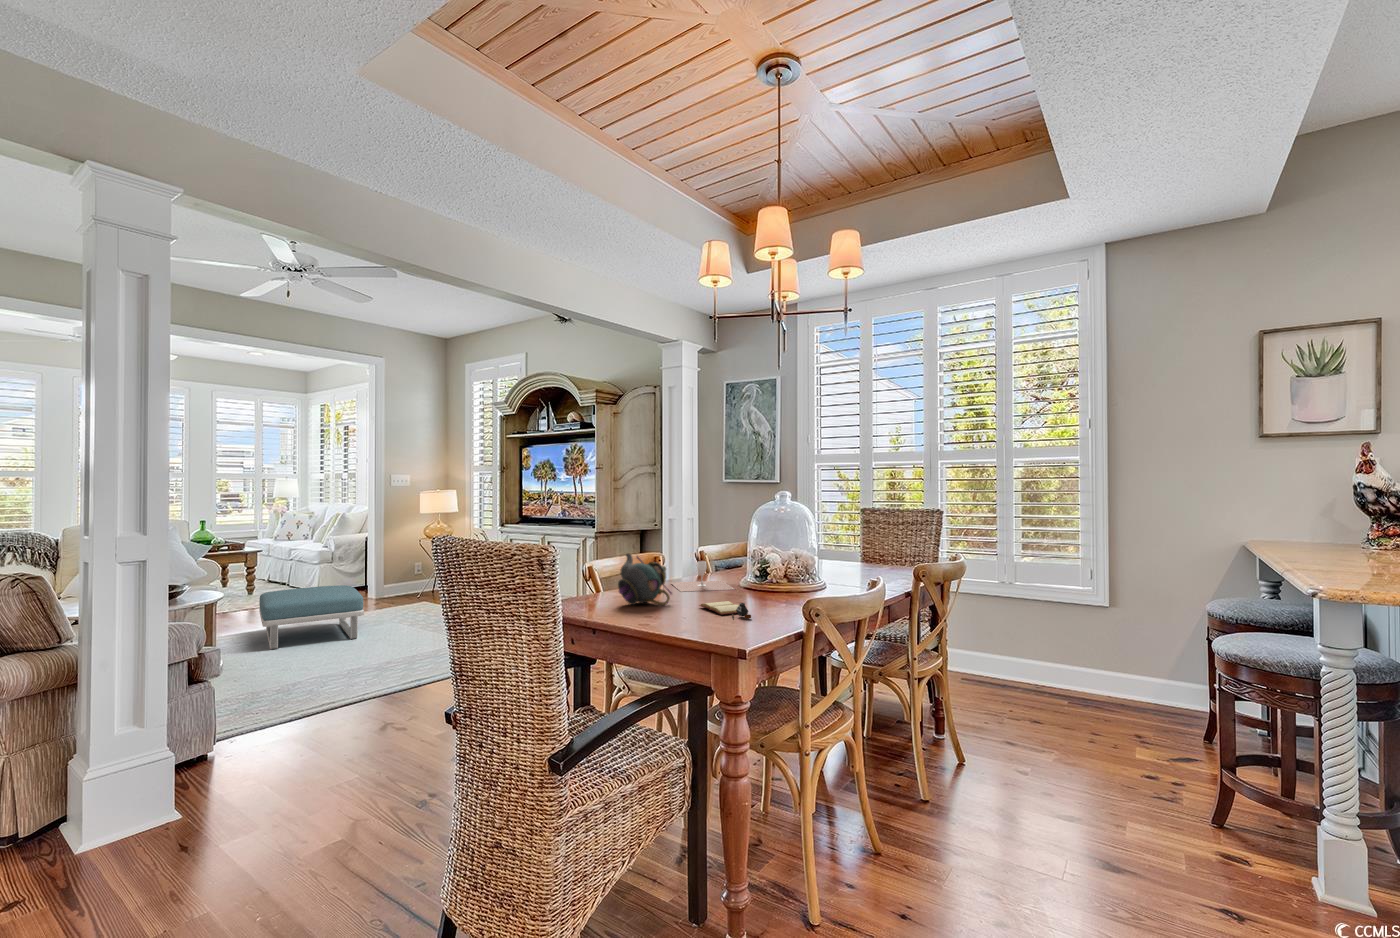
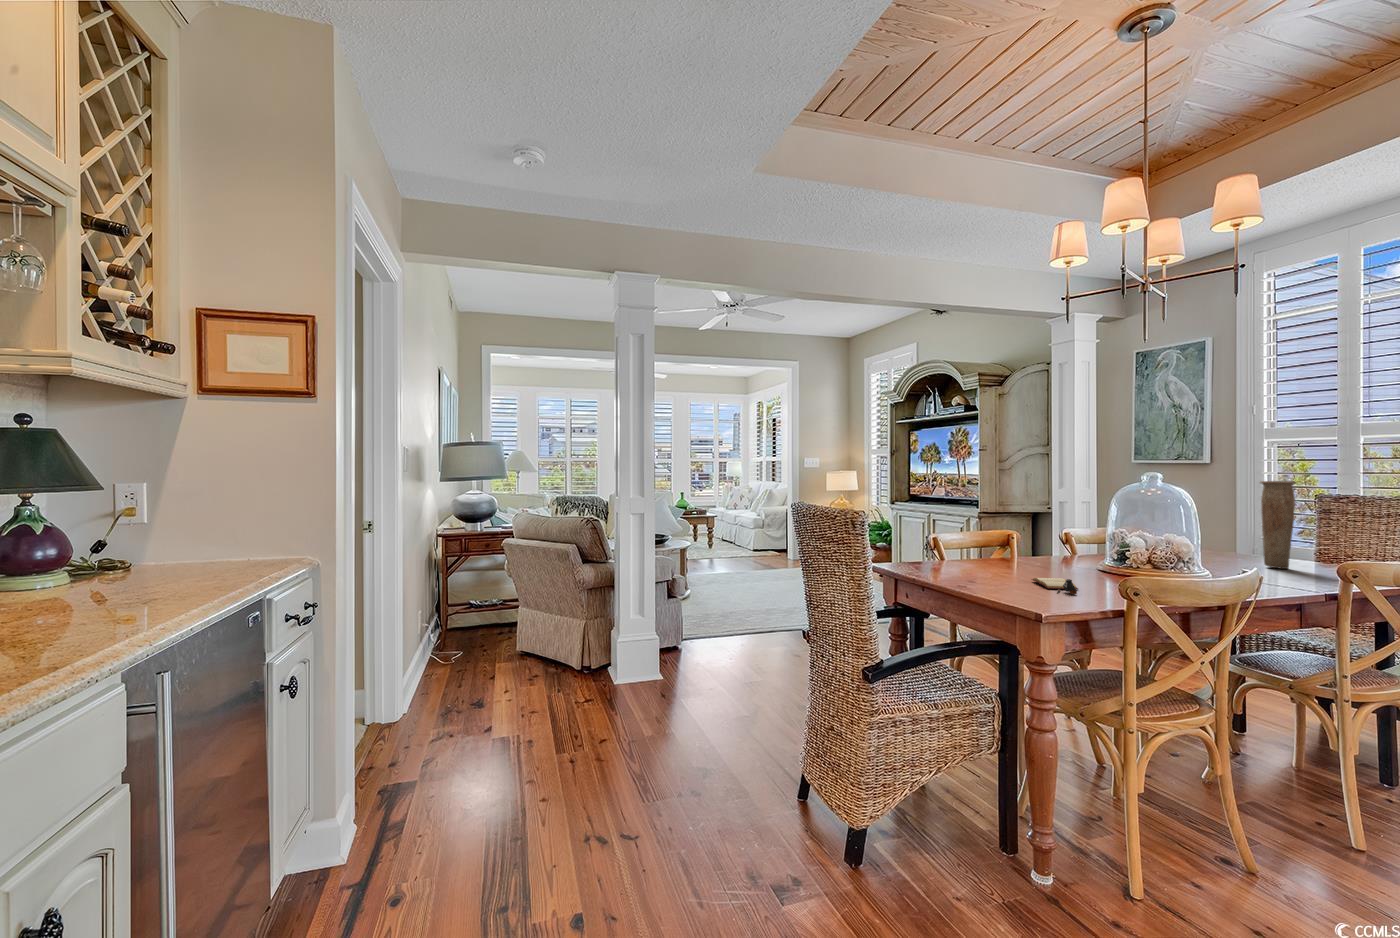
vase: none [847,496,871,571] -> present [1260,481,1295,569]
teapot: present [618,554,672,605] -> none [955,528,1008,576]
wine glass: present [671,561,735,592] -> none [1022,541,1088,571]
footstool: present [259,585,364,649] -> none [711,546,780,589]

